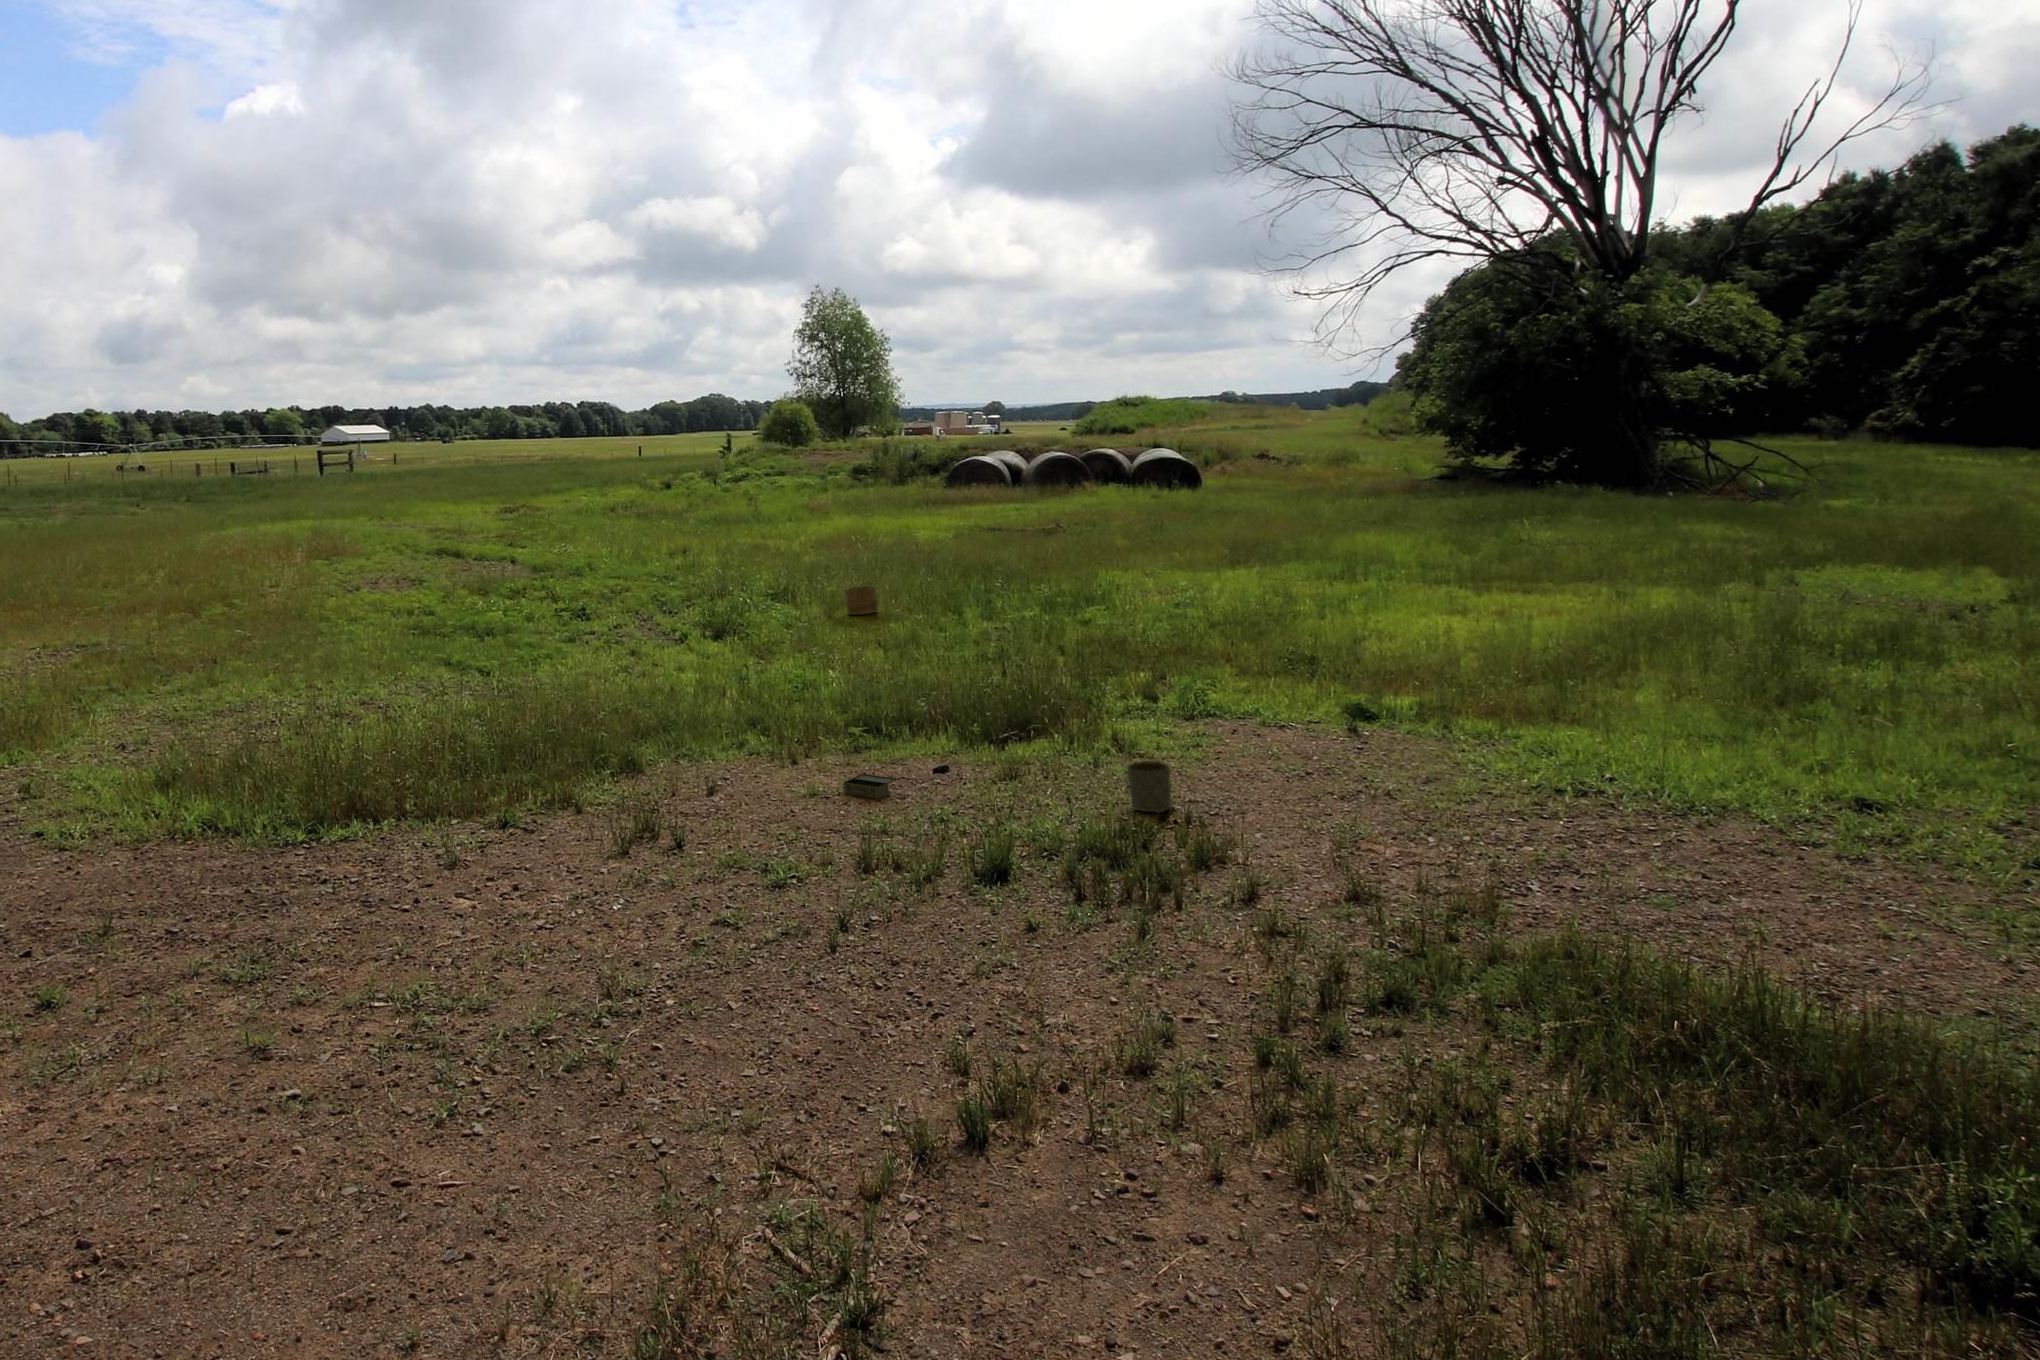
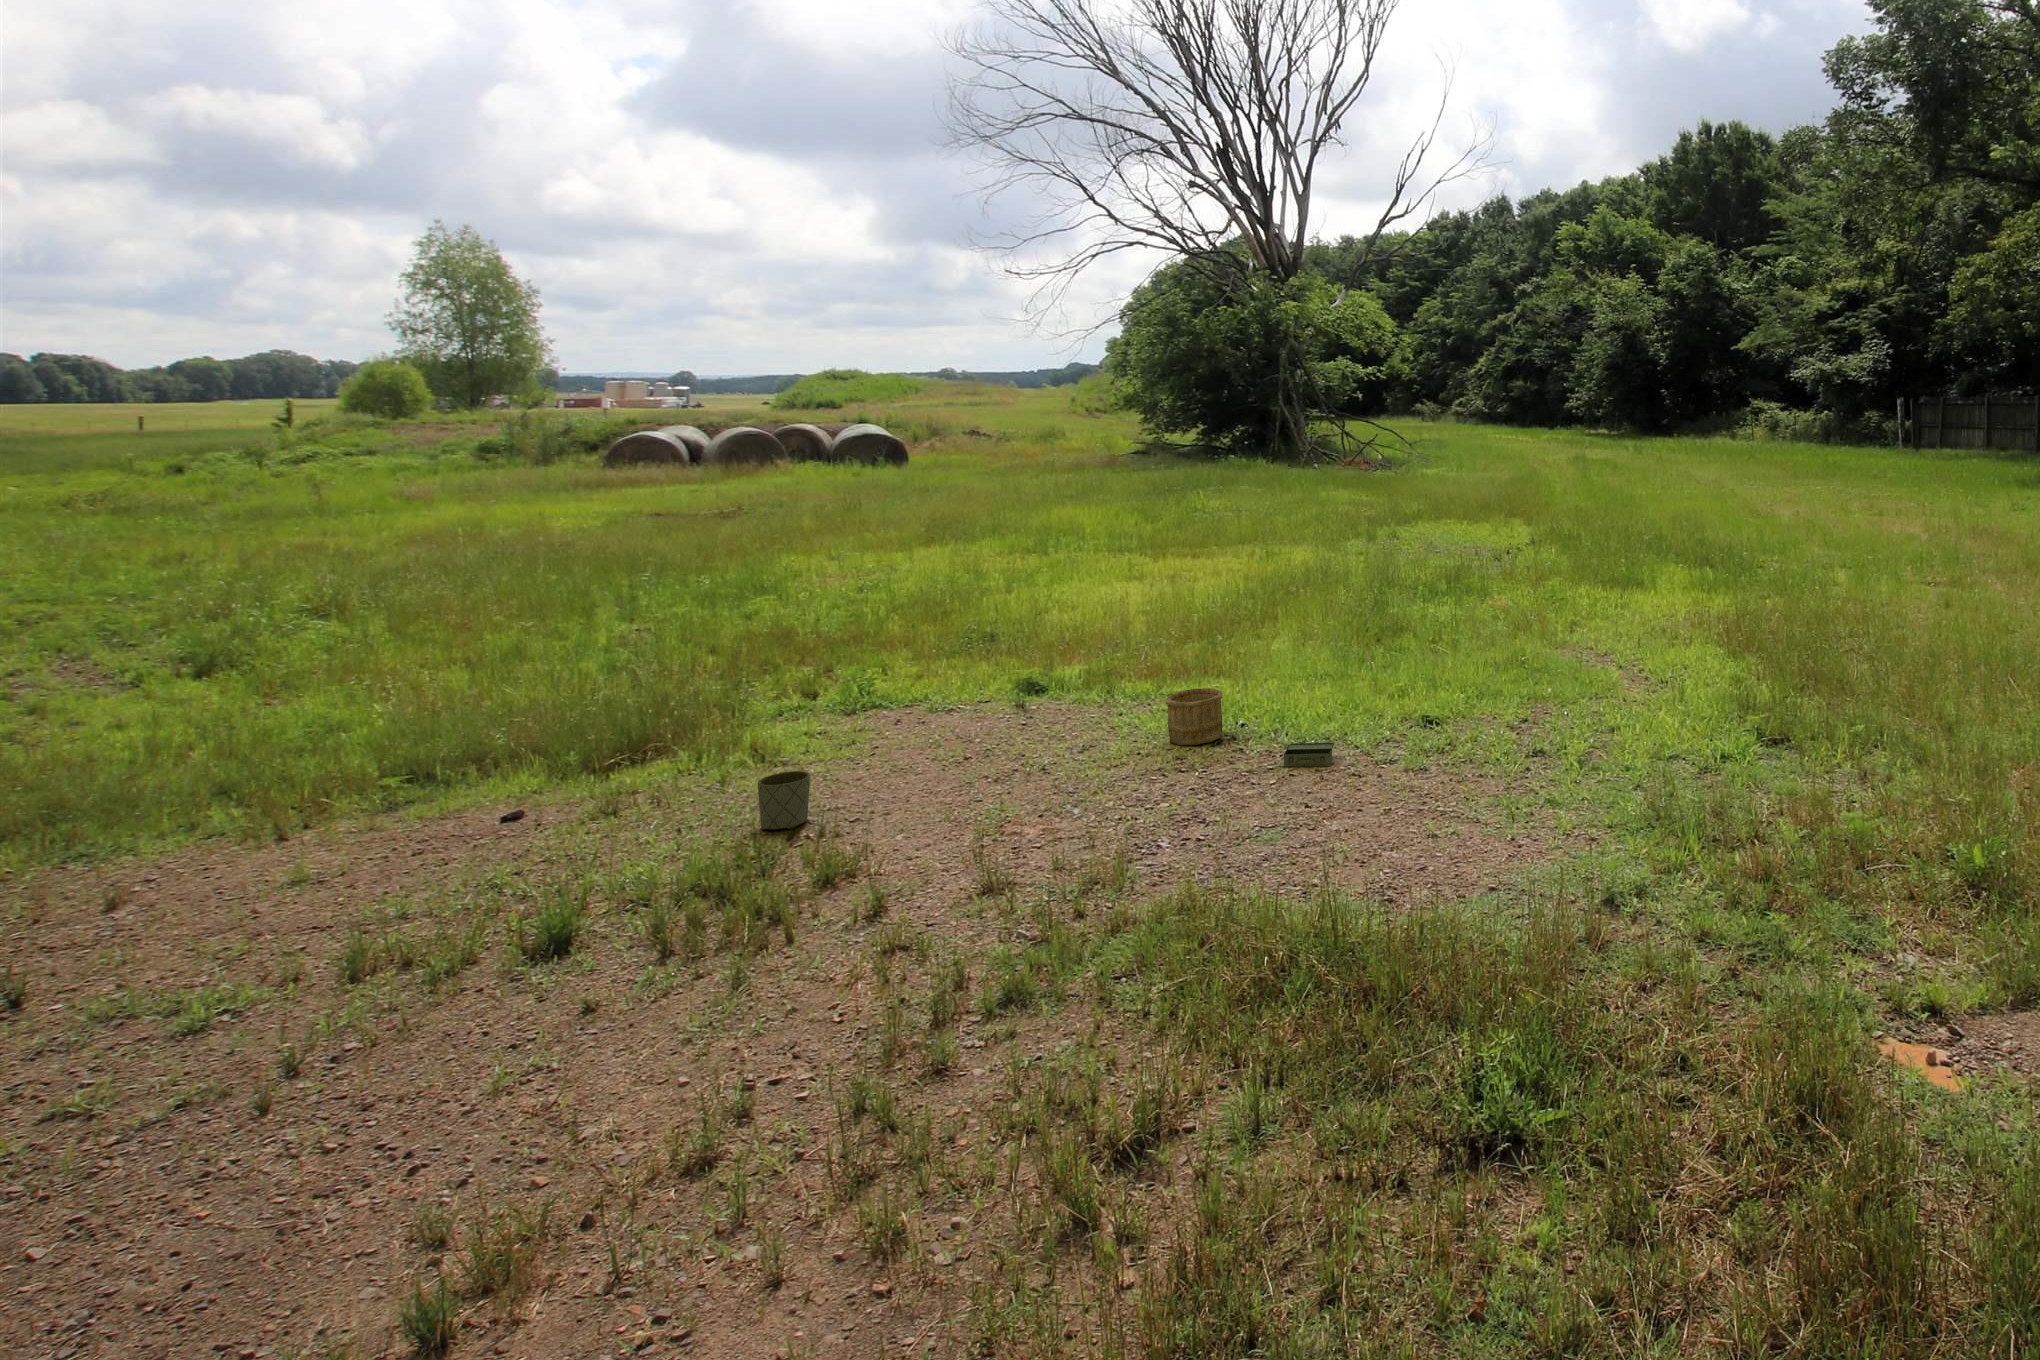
wooden bucket: present [845,586,878,615] -> present [1165,688,1223,745]
toolbox: present [843,774,897,799] -> present [1284,743,1334,767]

